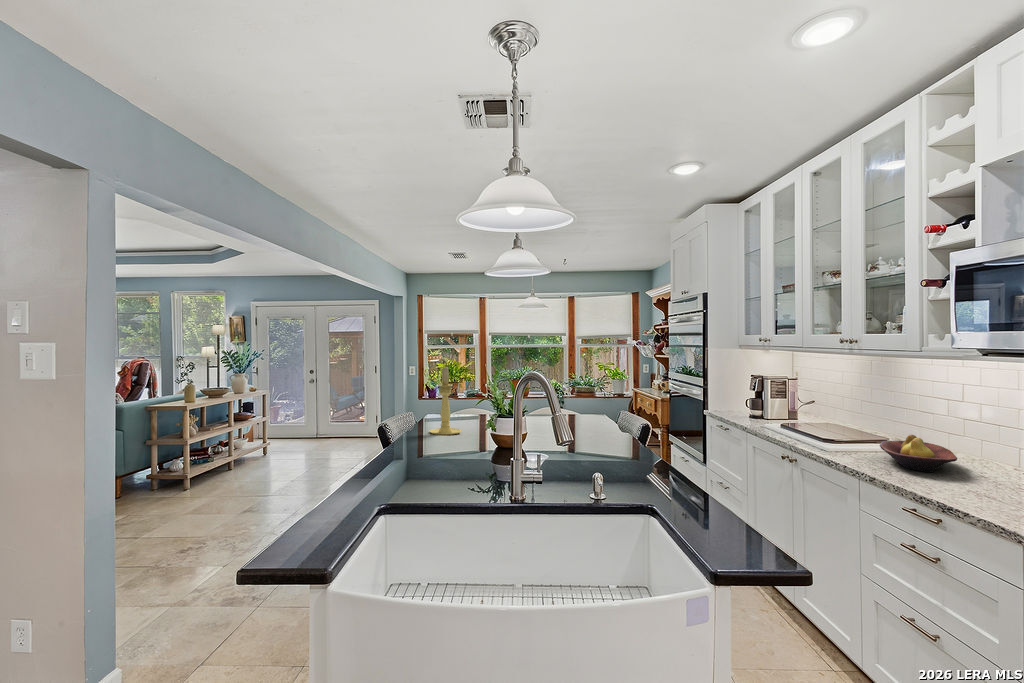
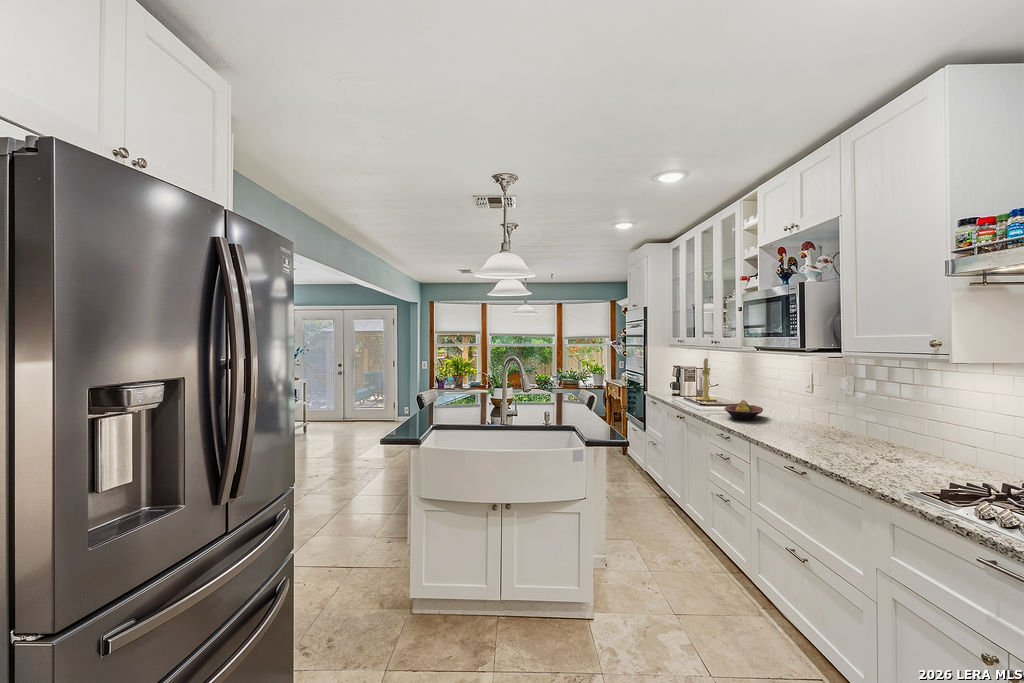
candle holder: present [429,367,462,435] -> present [695,358,716,401]

